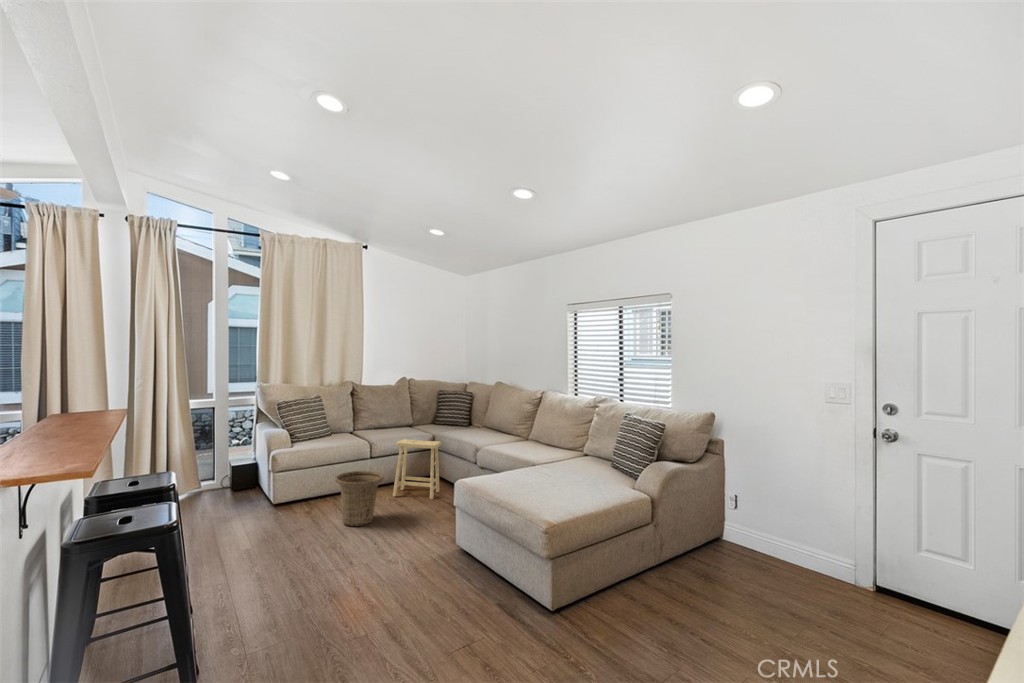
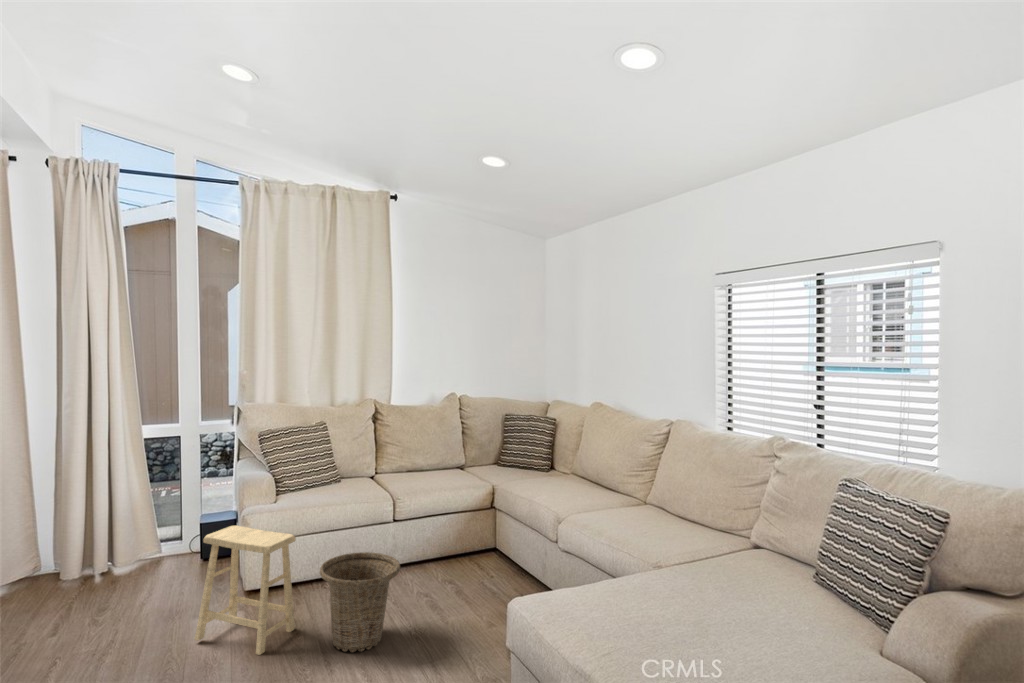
footstool: present [393,439,441,499] -> present [195,526,296,655]

